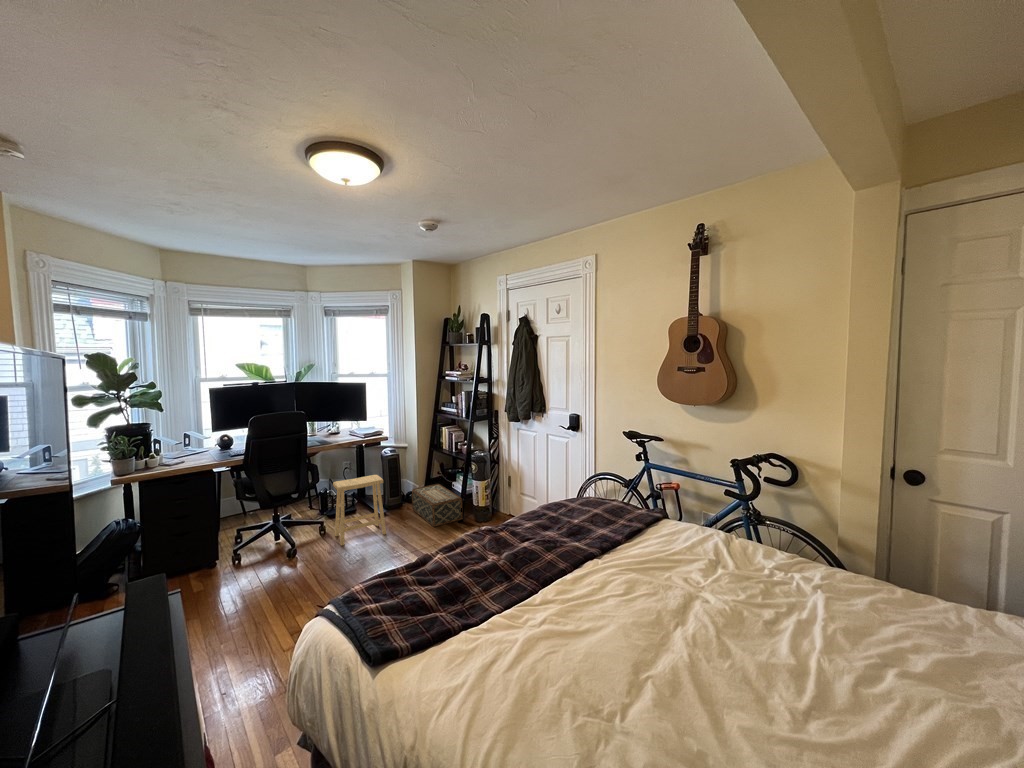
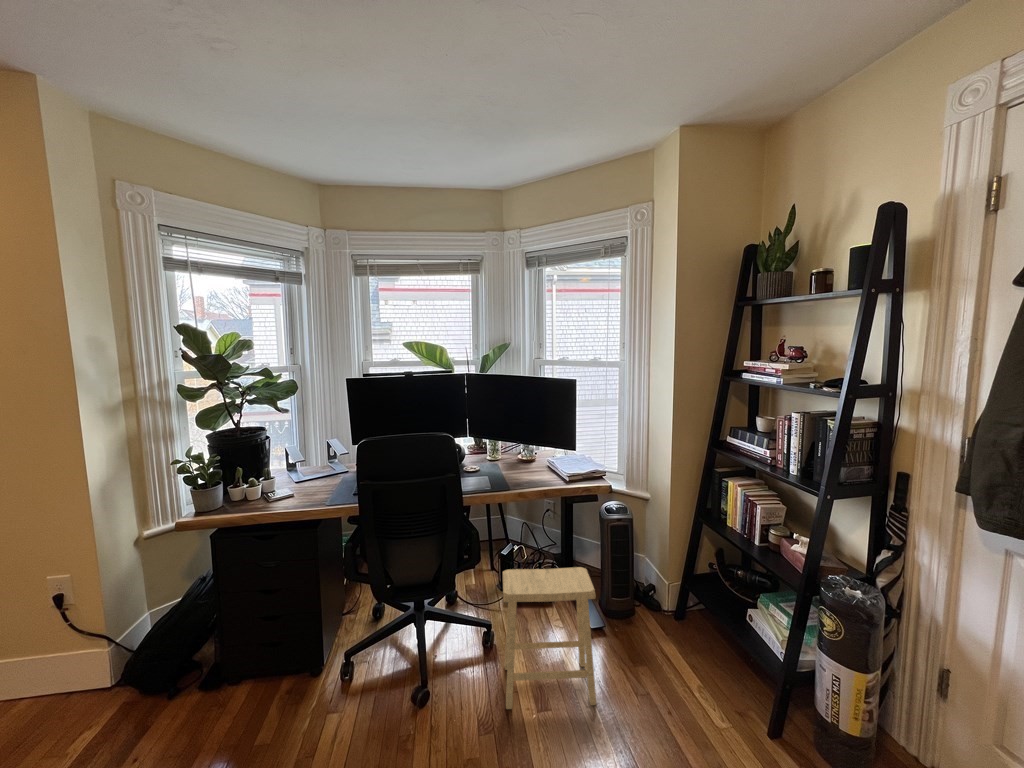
woven basket: present [412,484,463,527] -> none [655,594,779,724]

